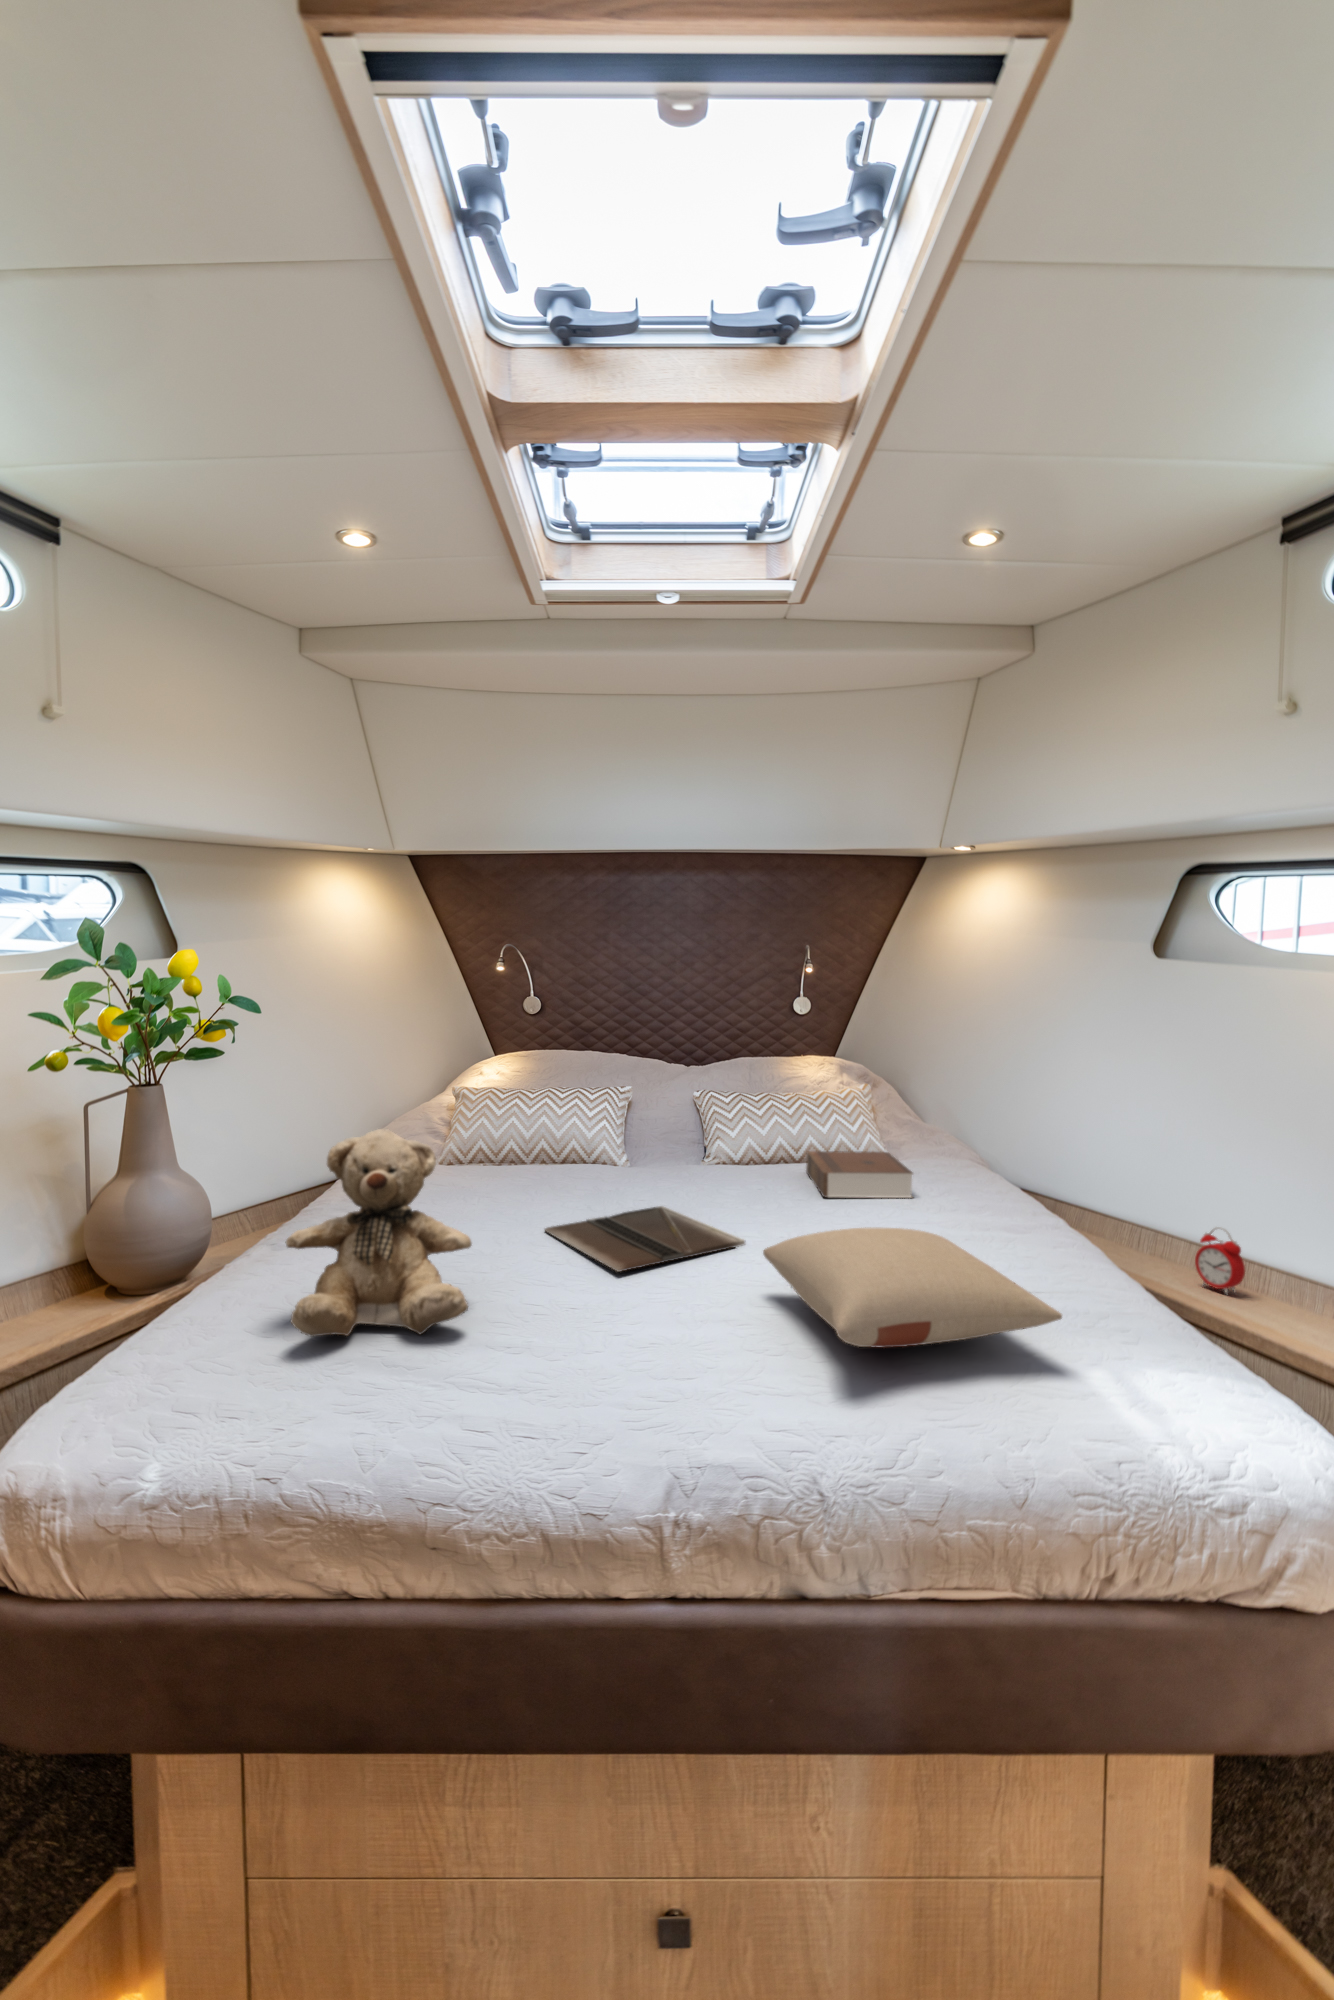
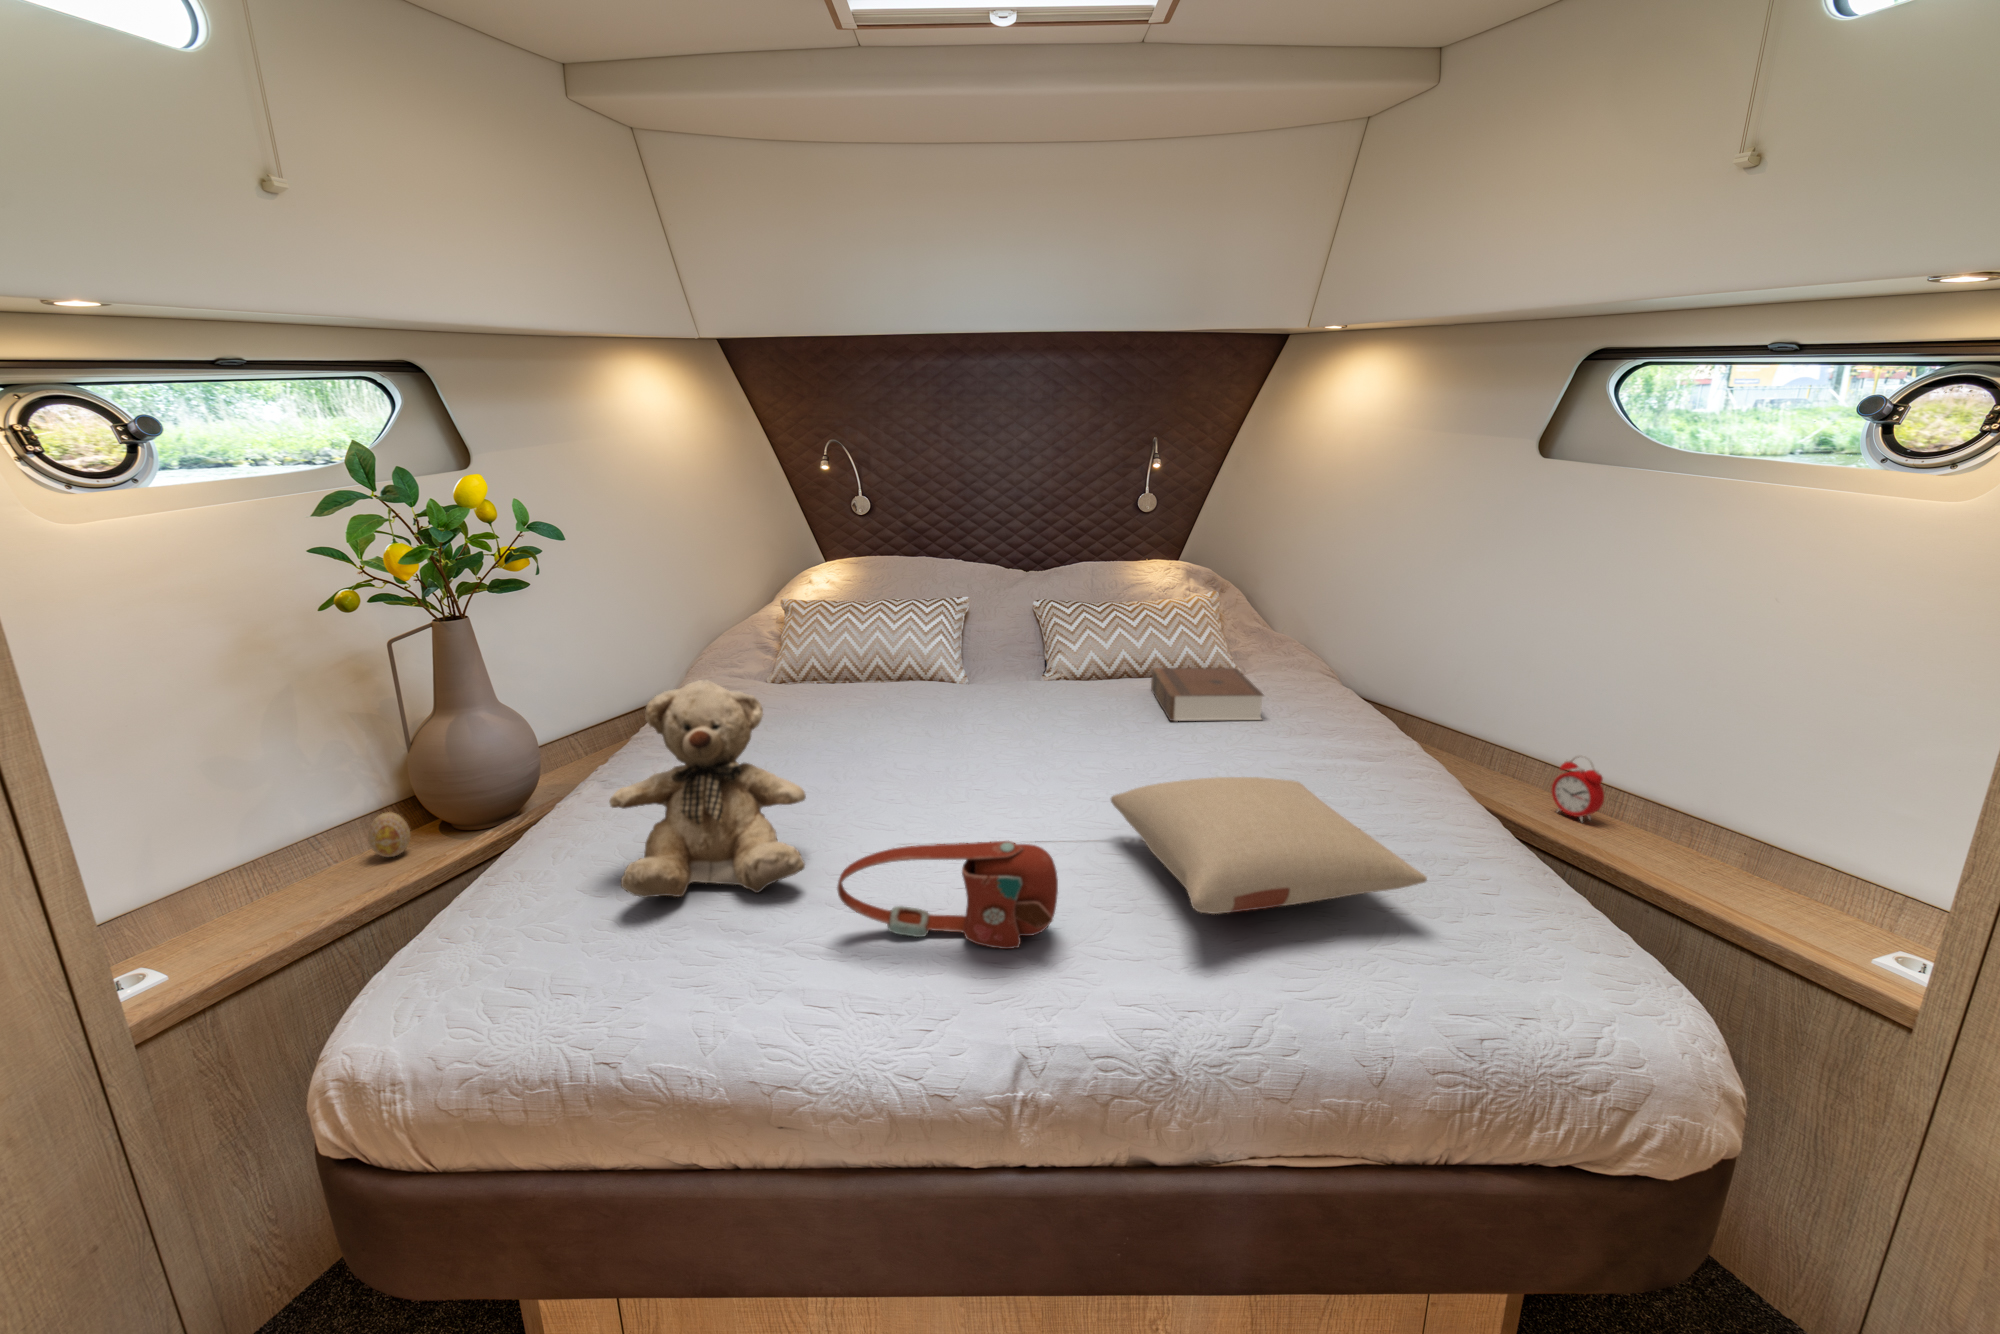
laptop: present [545,1206,745,1272] -> none [882,732,1090,816]
decorative egg: none [40,1268,81,1314] -> present [368,812,410,857]
handbag: none [499,1272,710,1382] -> present [837,841,1058,949]

